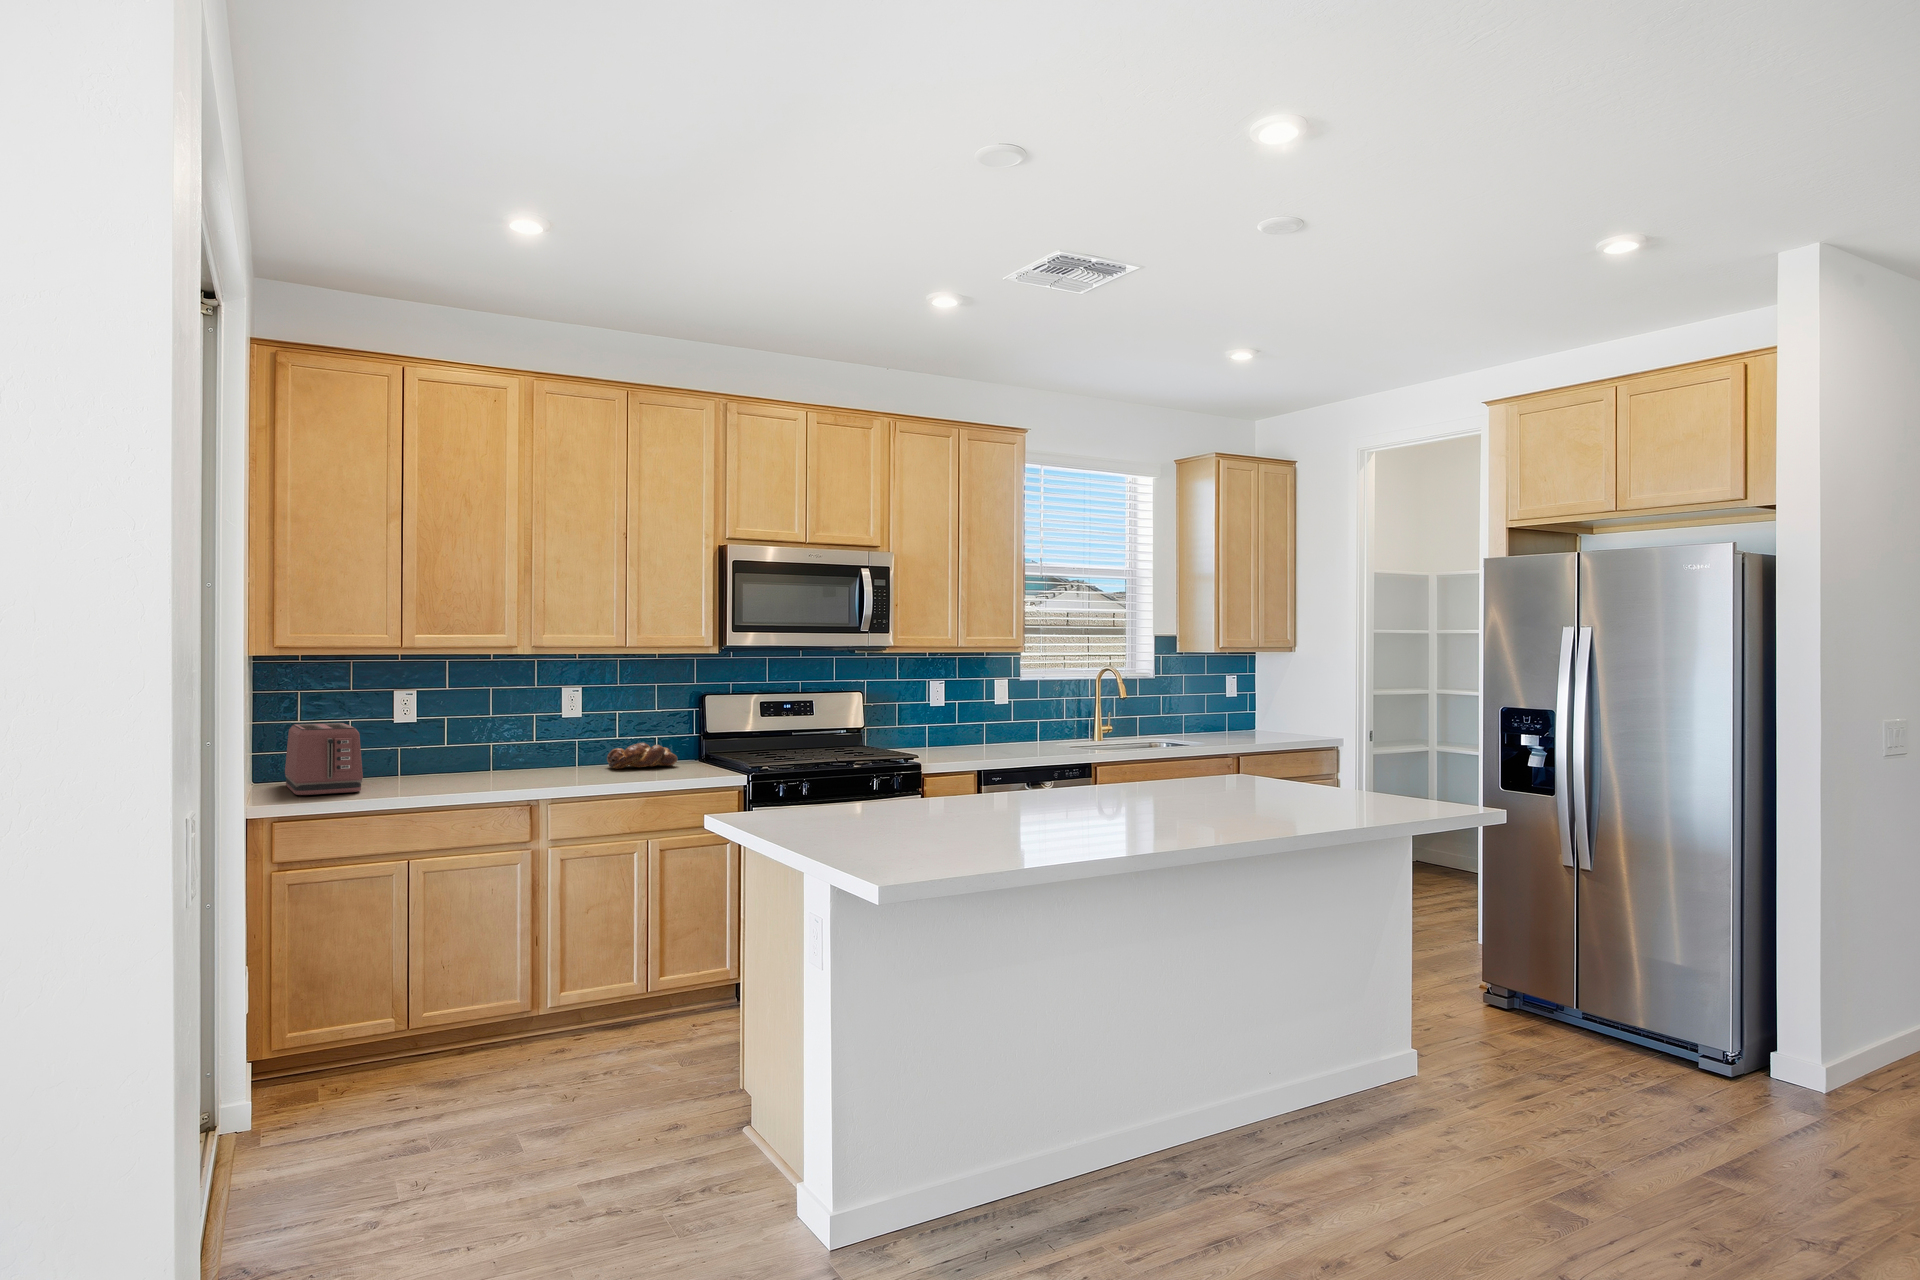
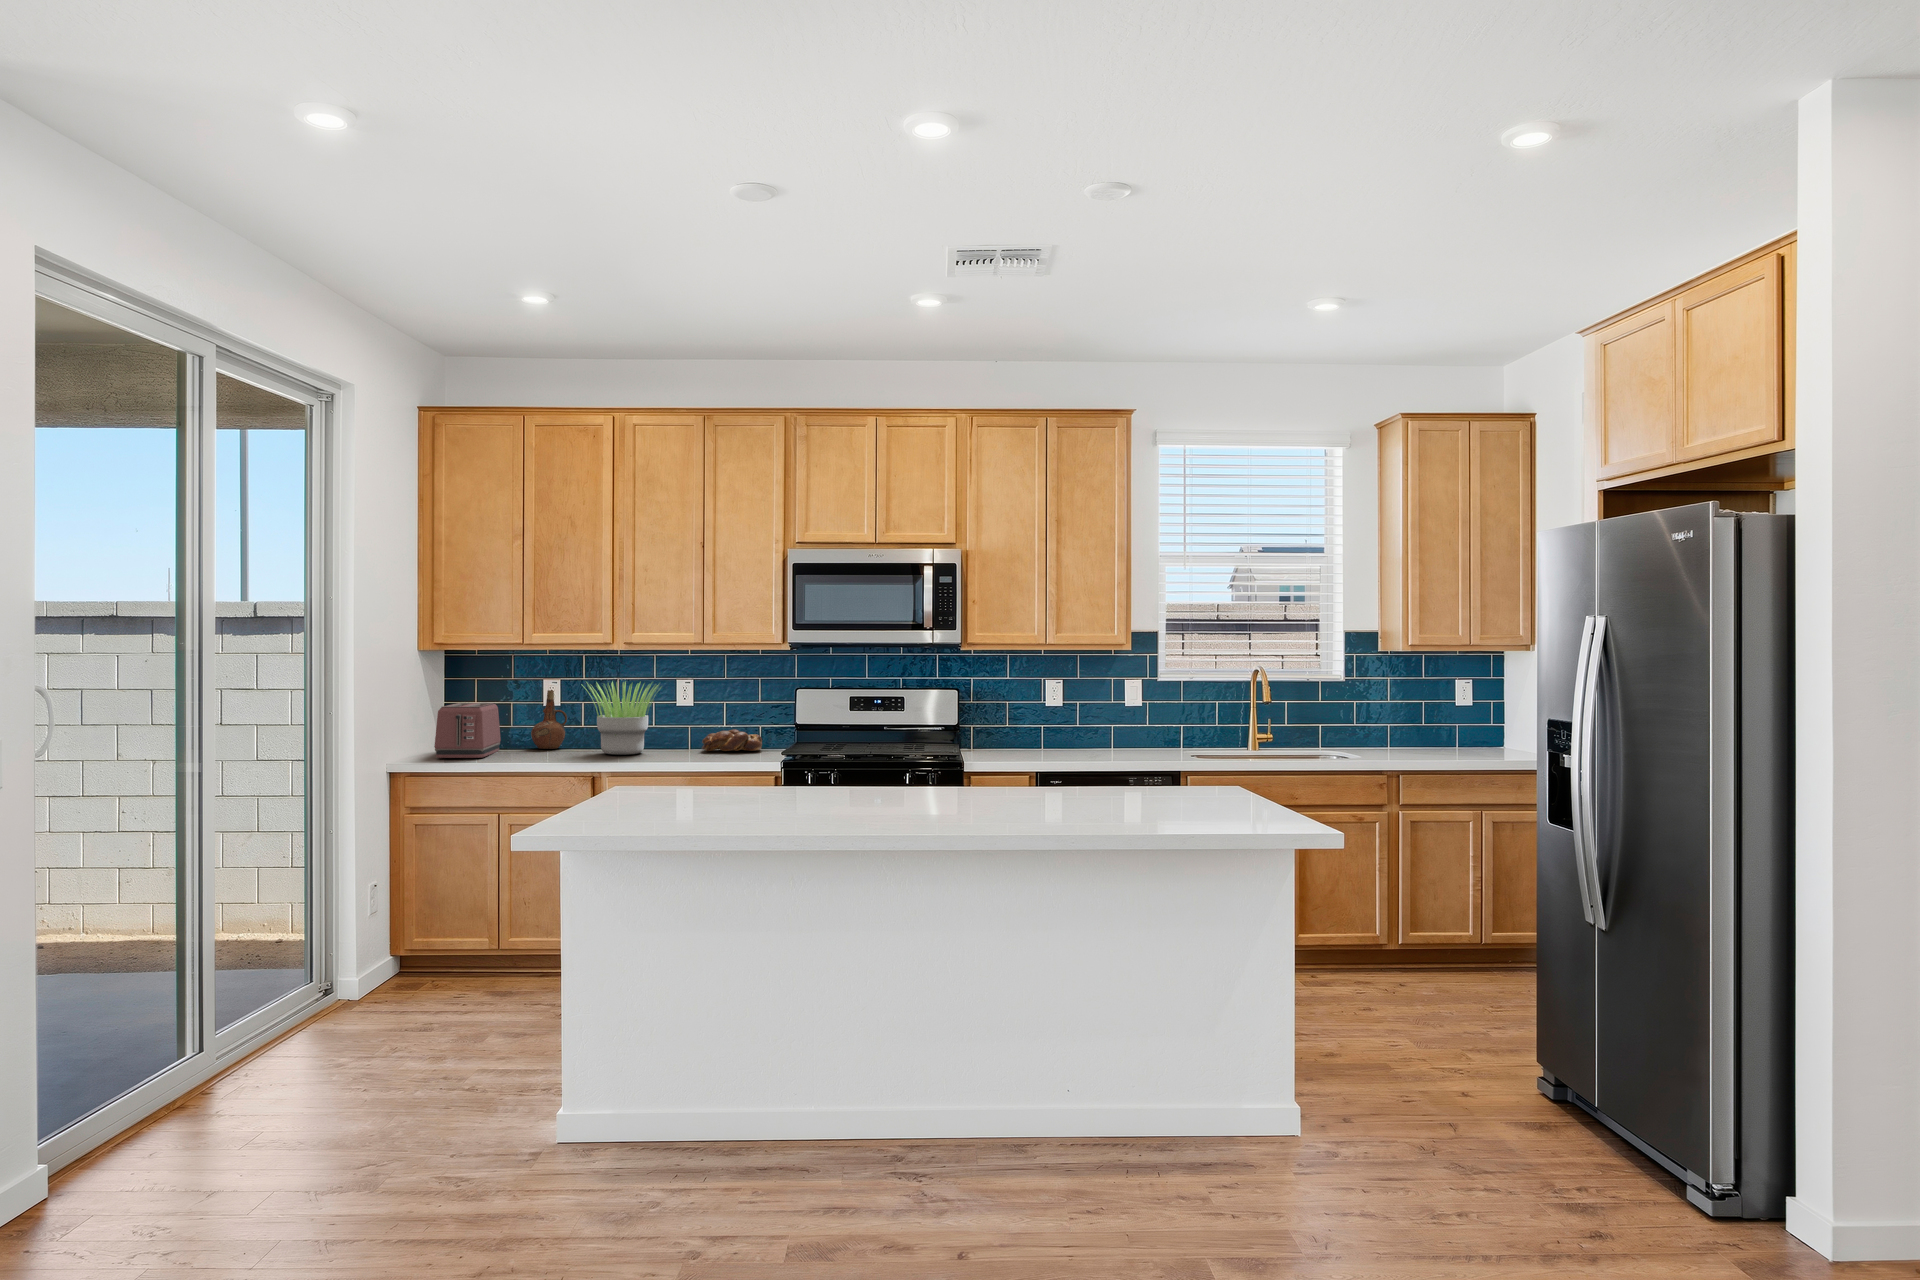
potted plant: none [471,691,574,778] -> present [589,682,658,755]
ceramic pitcher: none [389,705,433,777] -> present [531,690,567,749]

